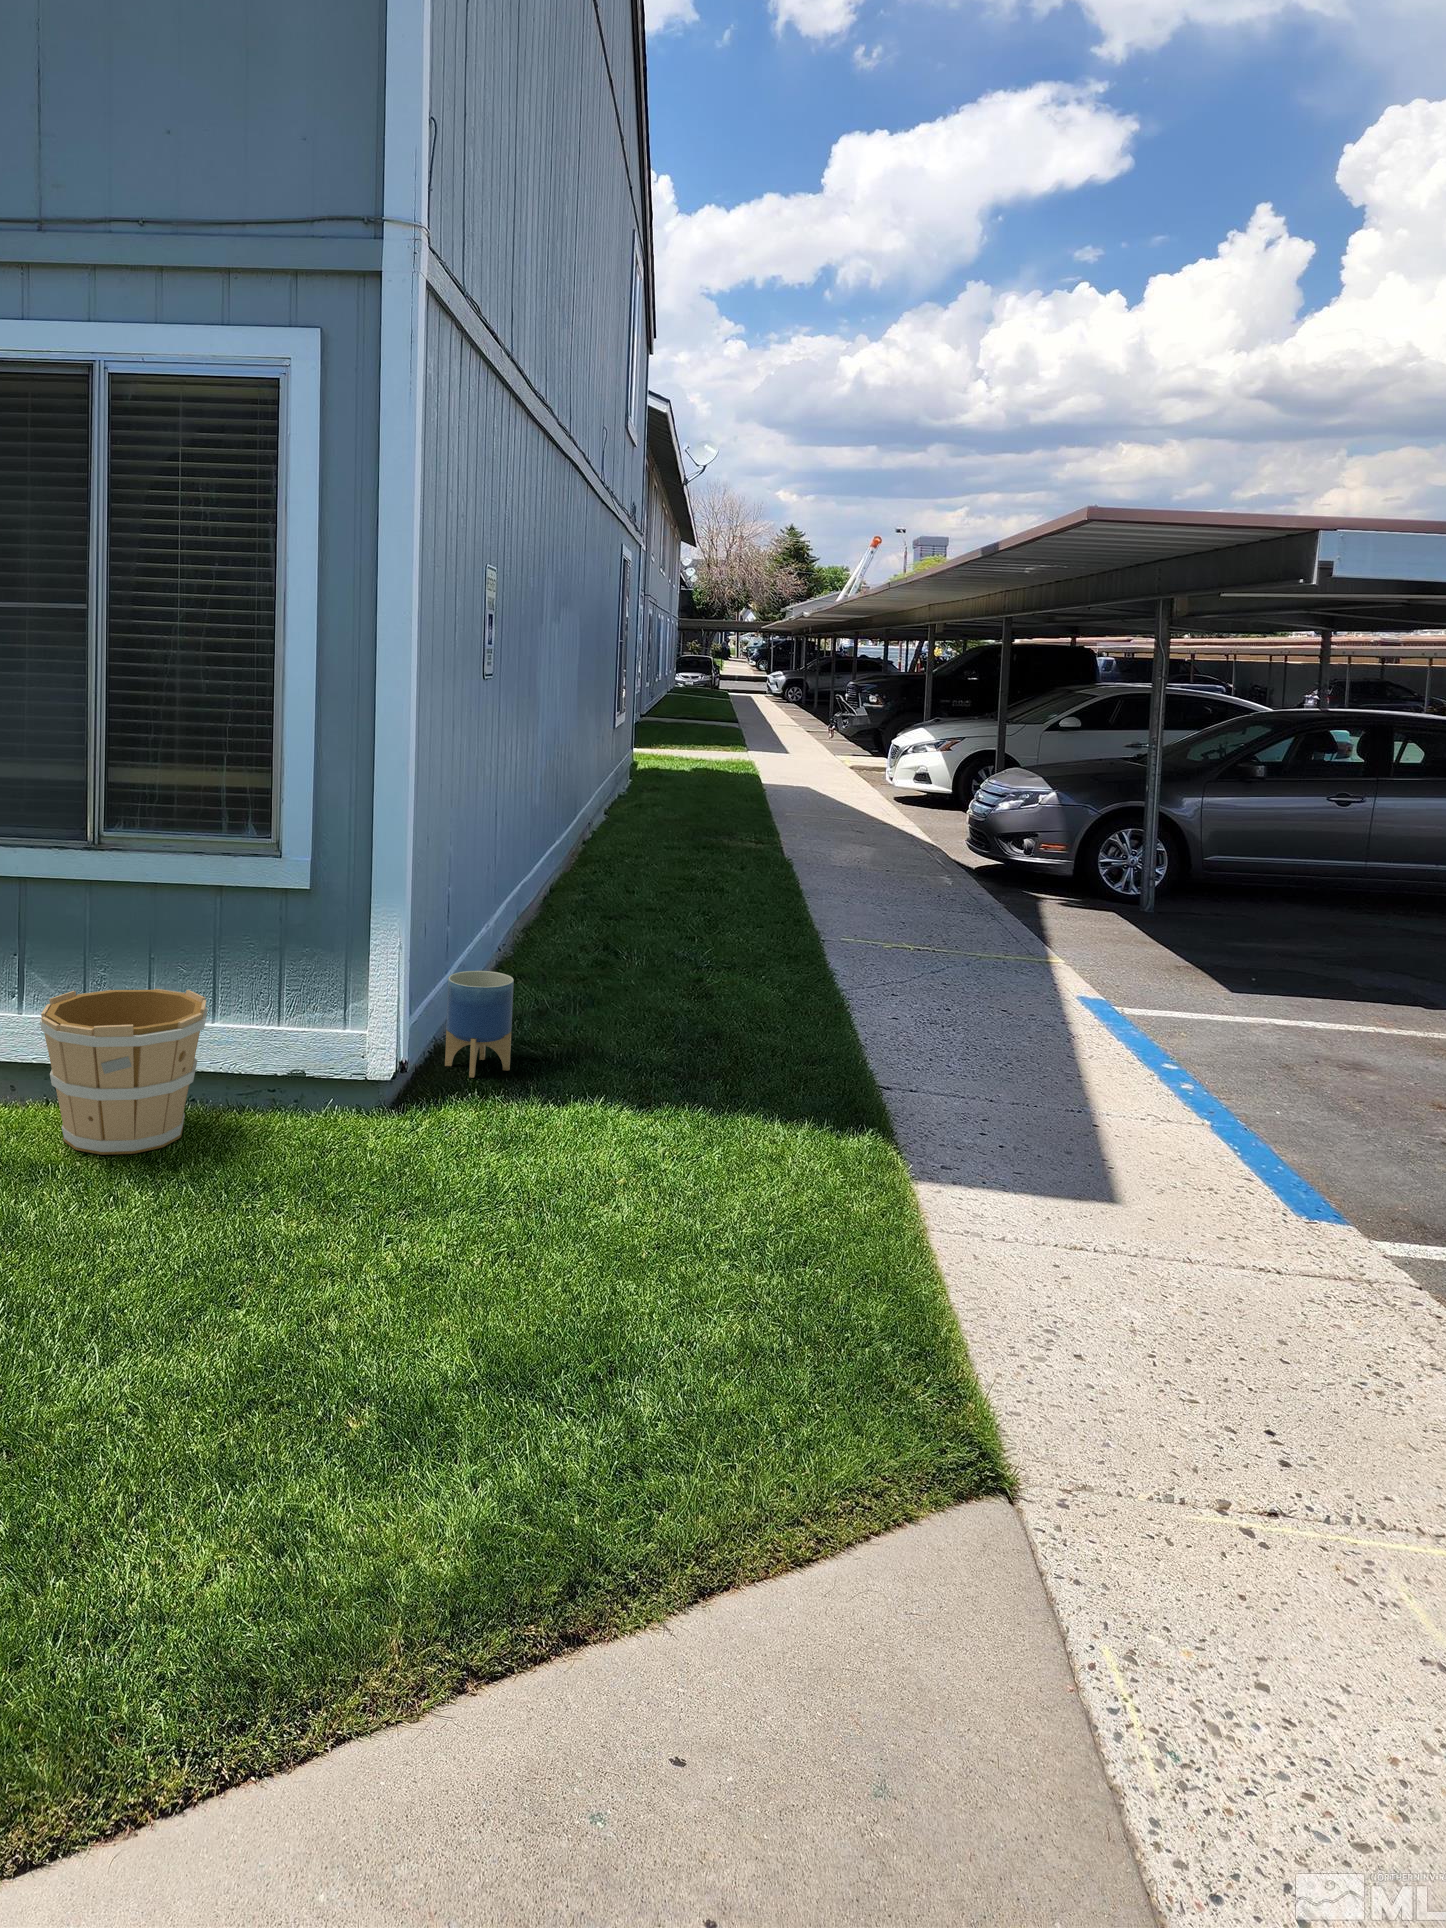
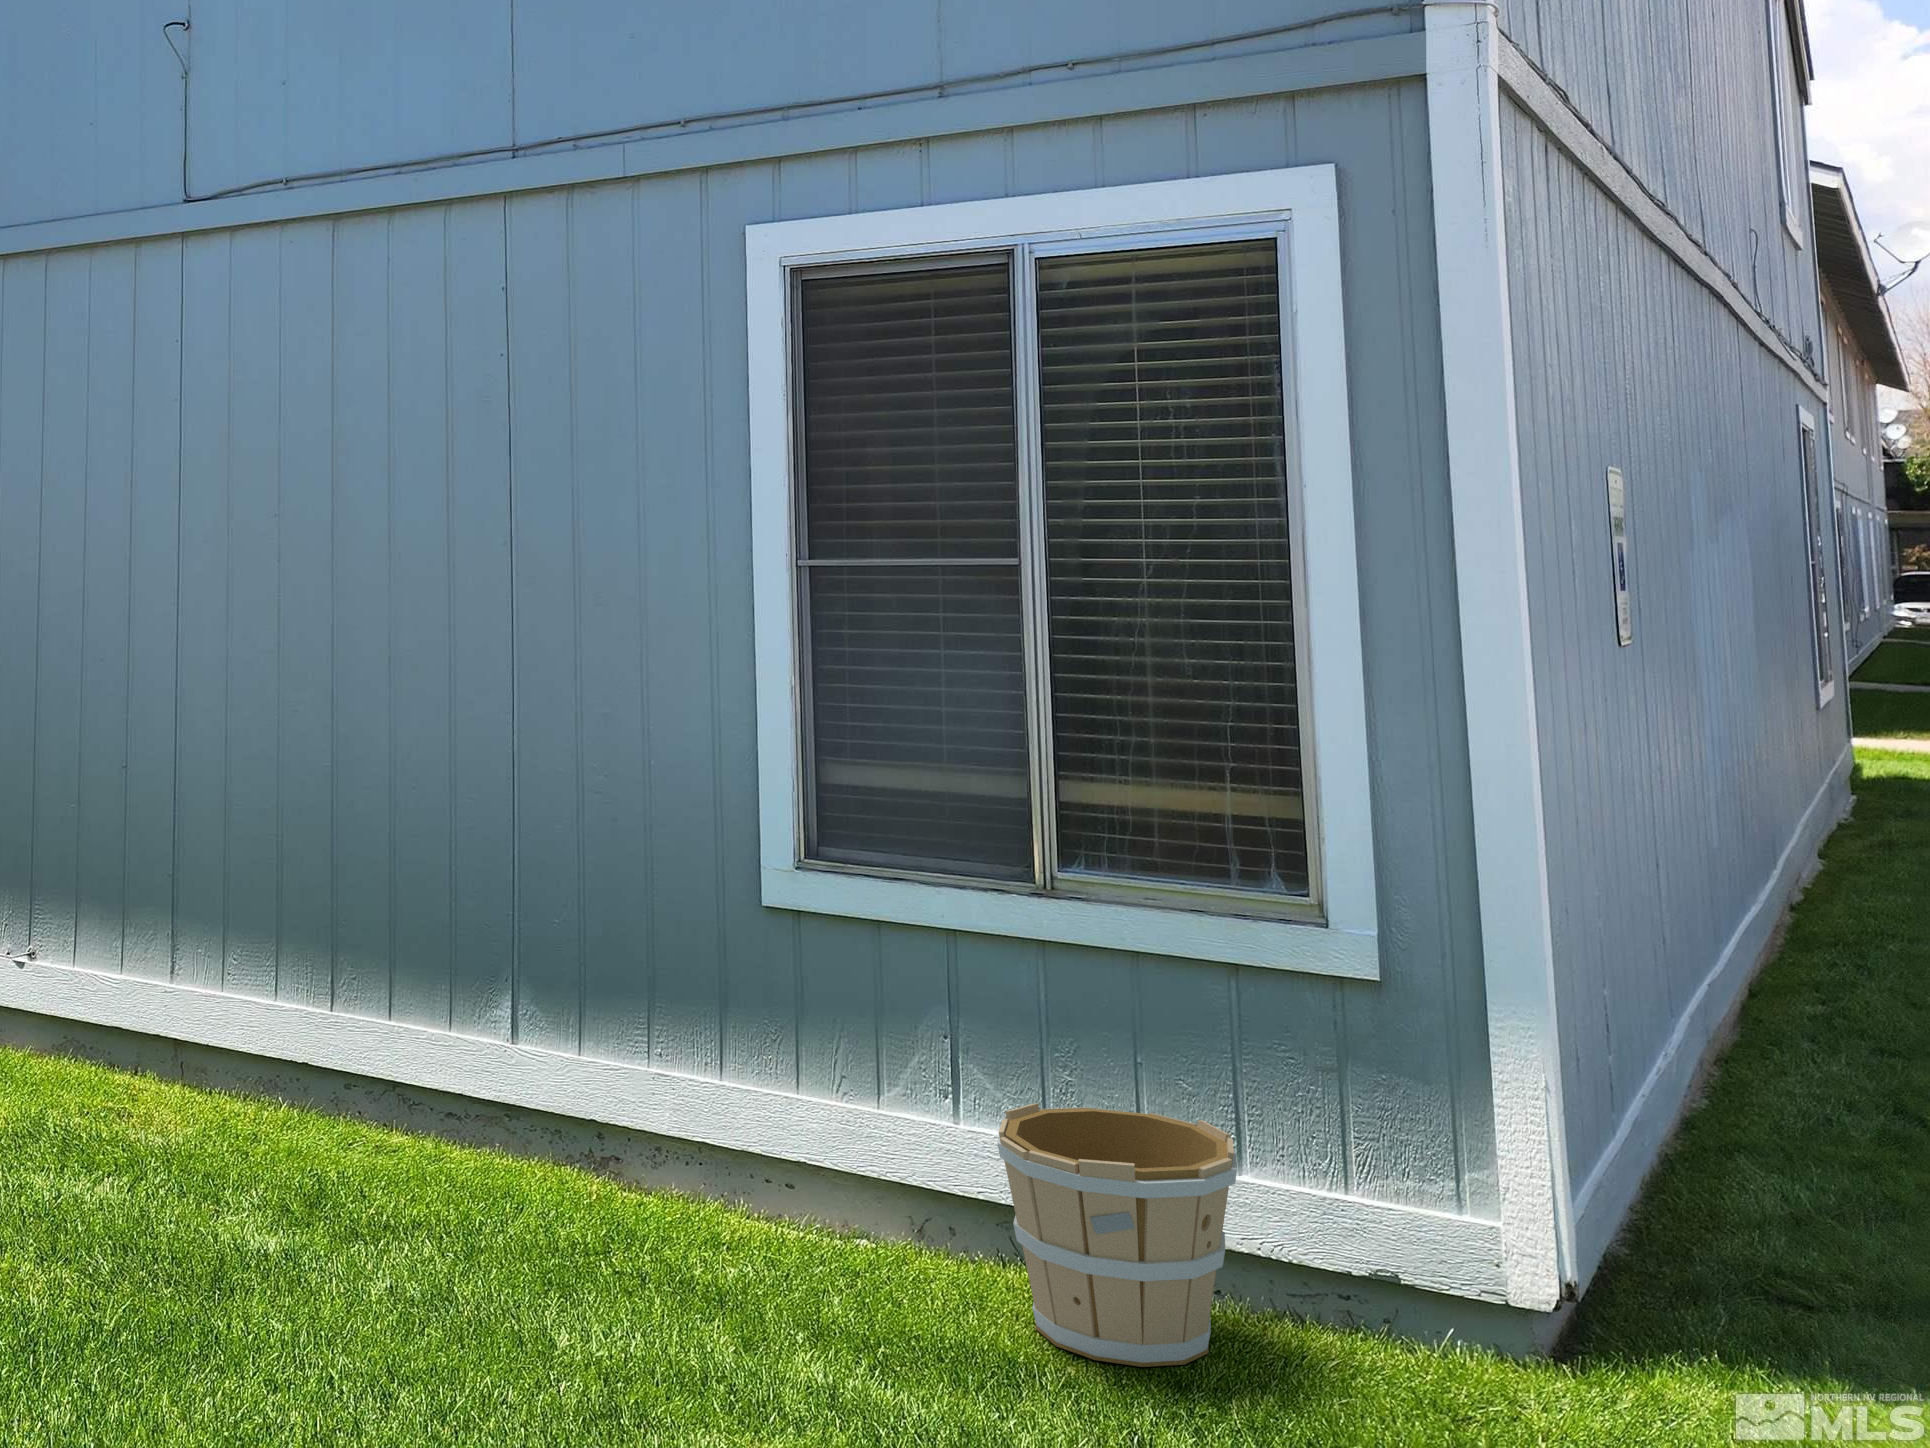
planter: present [445,971,514,1078] -> none [1627,1139,1764,1331]

